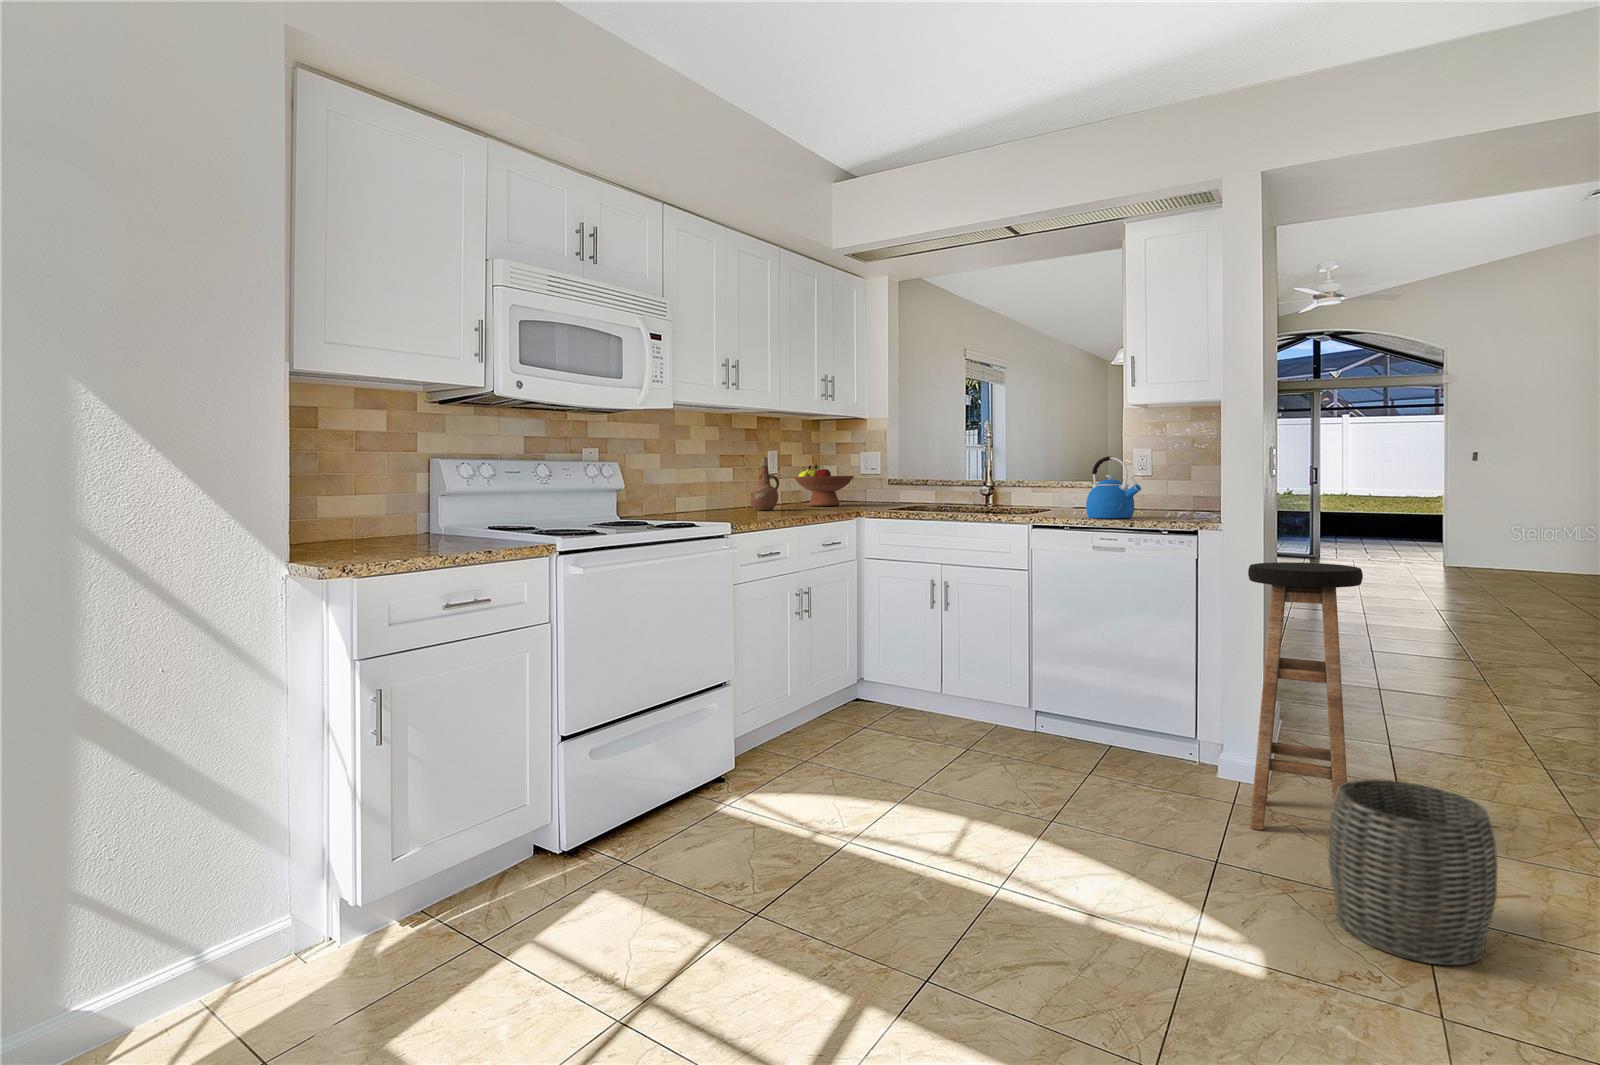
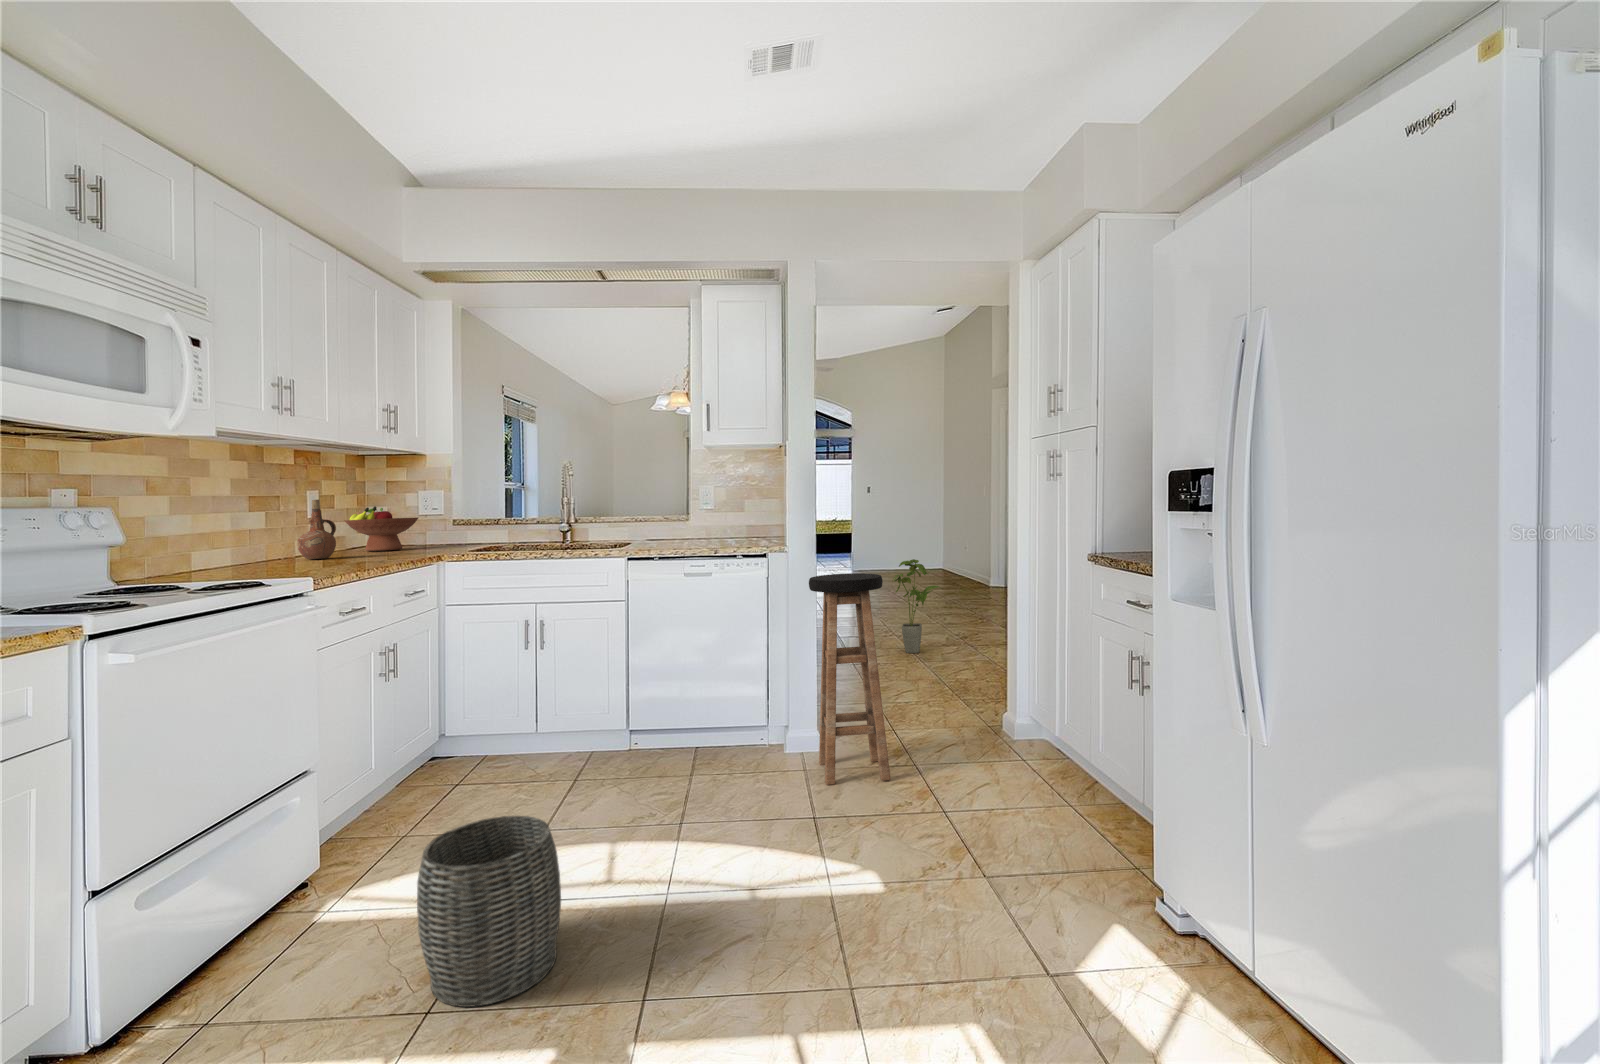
kettle: present [1086,456,1141,518] -> none [665,495,710,548]
house plant: none [1460,555,1556,692] -> present [893,559,942,653]
woven basket: present [1329,779,1497,965] -> present [417,816,561,1007]

